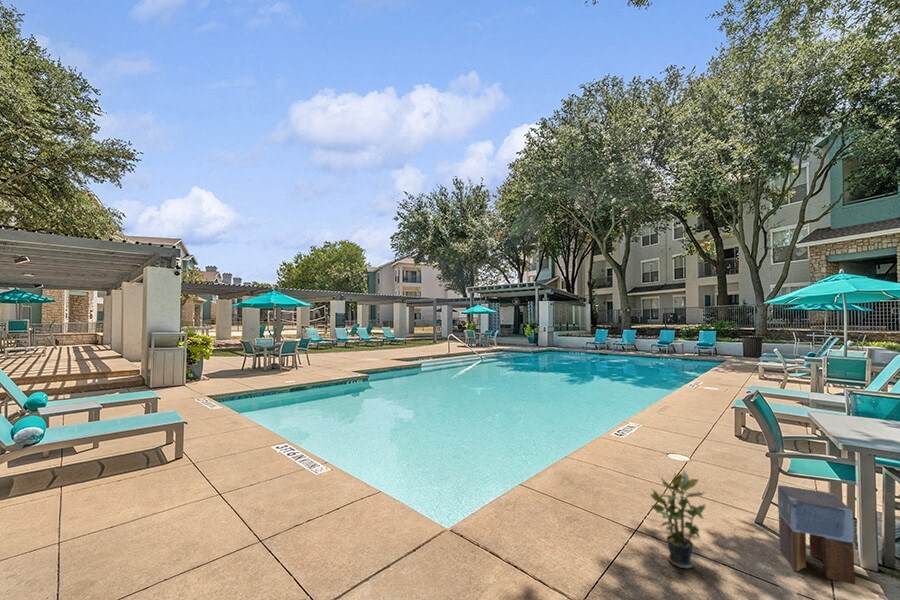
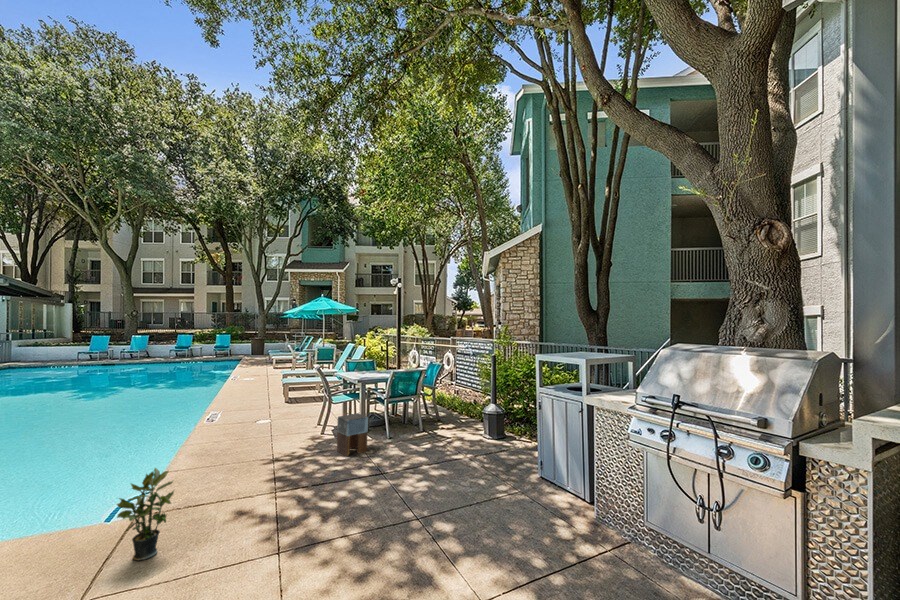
potted plant: present [651,471,705,568] -> present [117,468,174,561]

